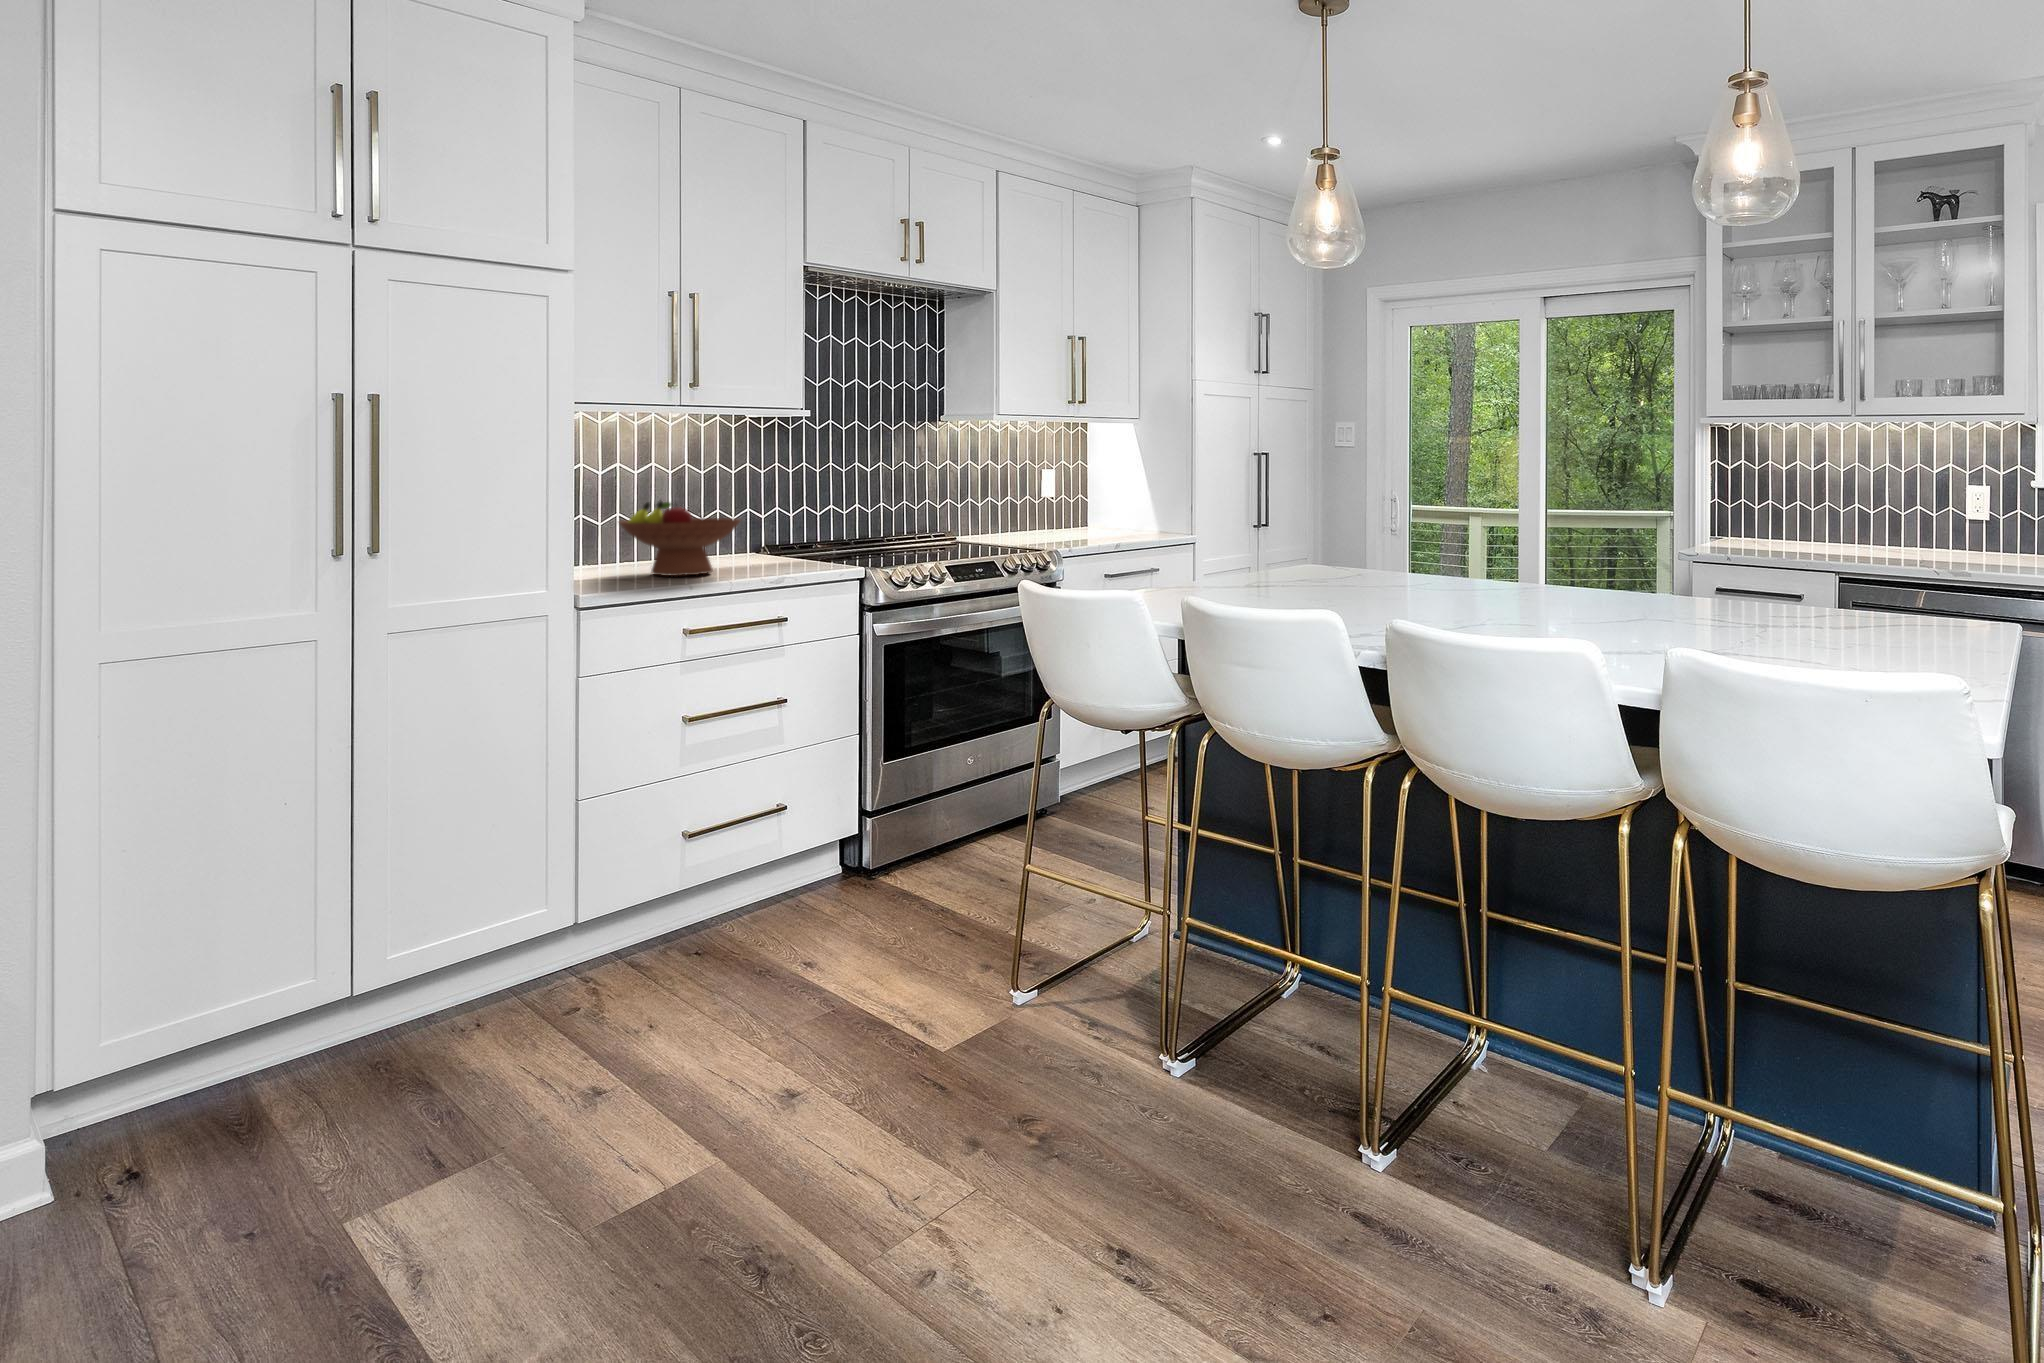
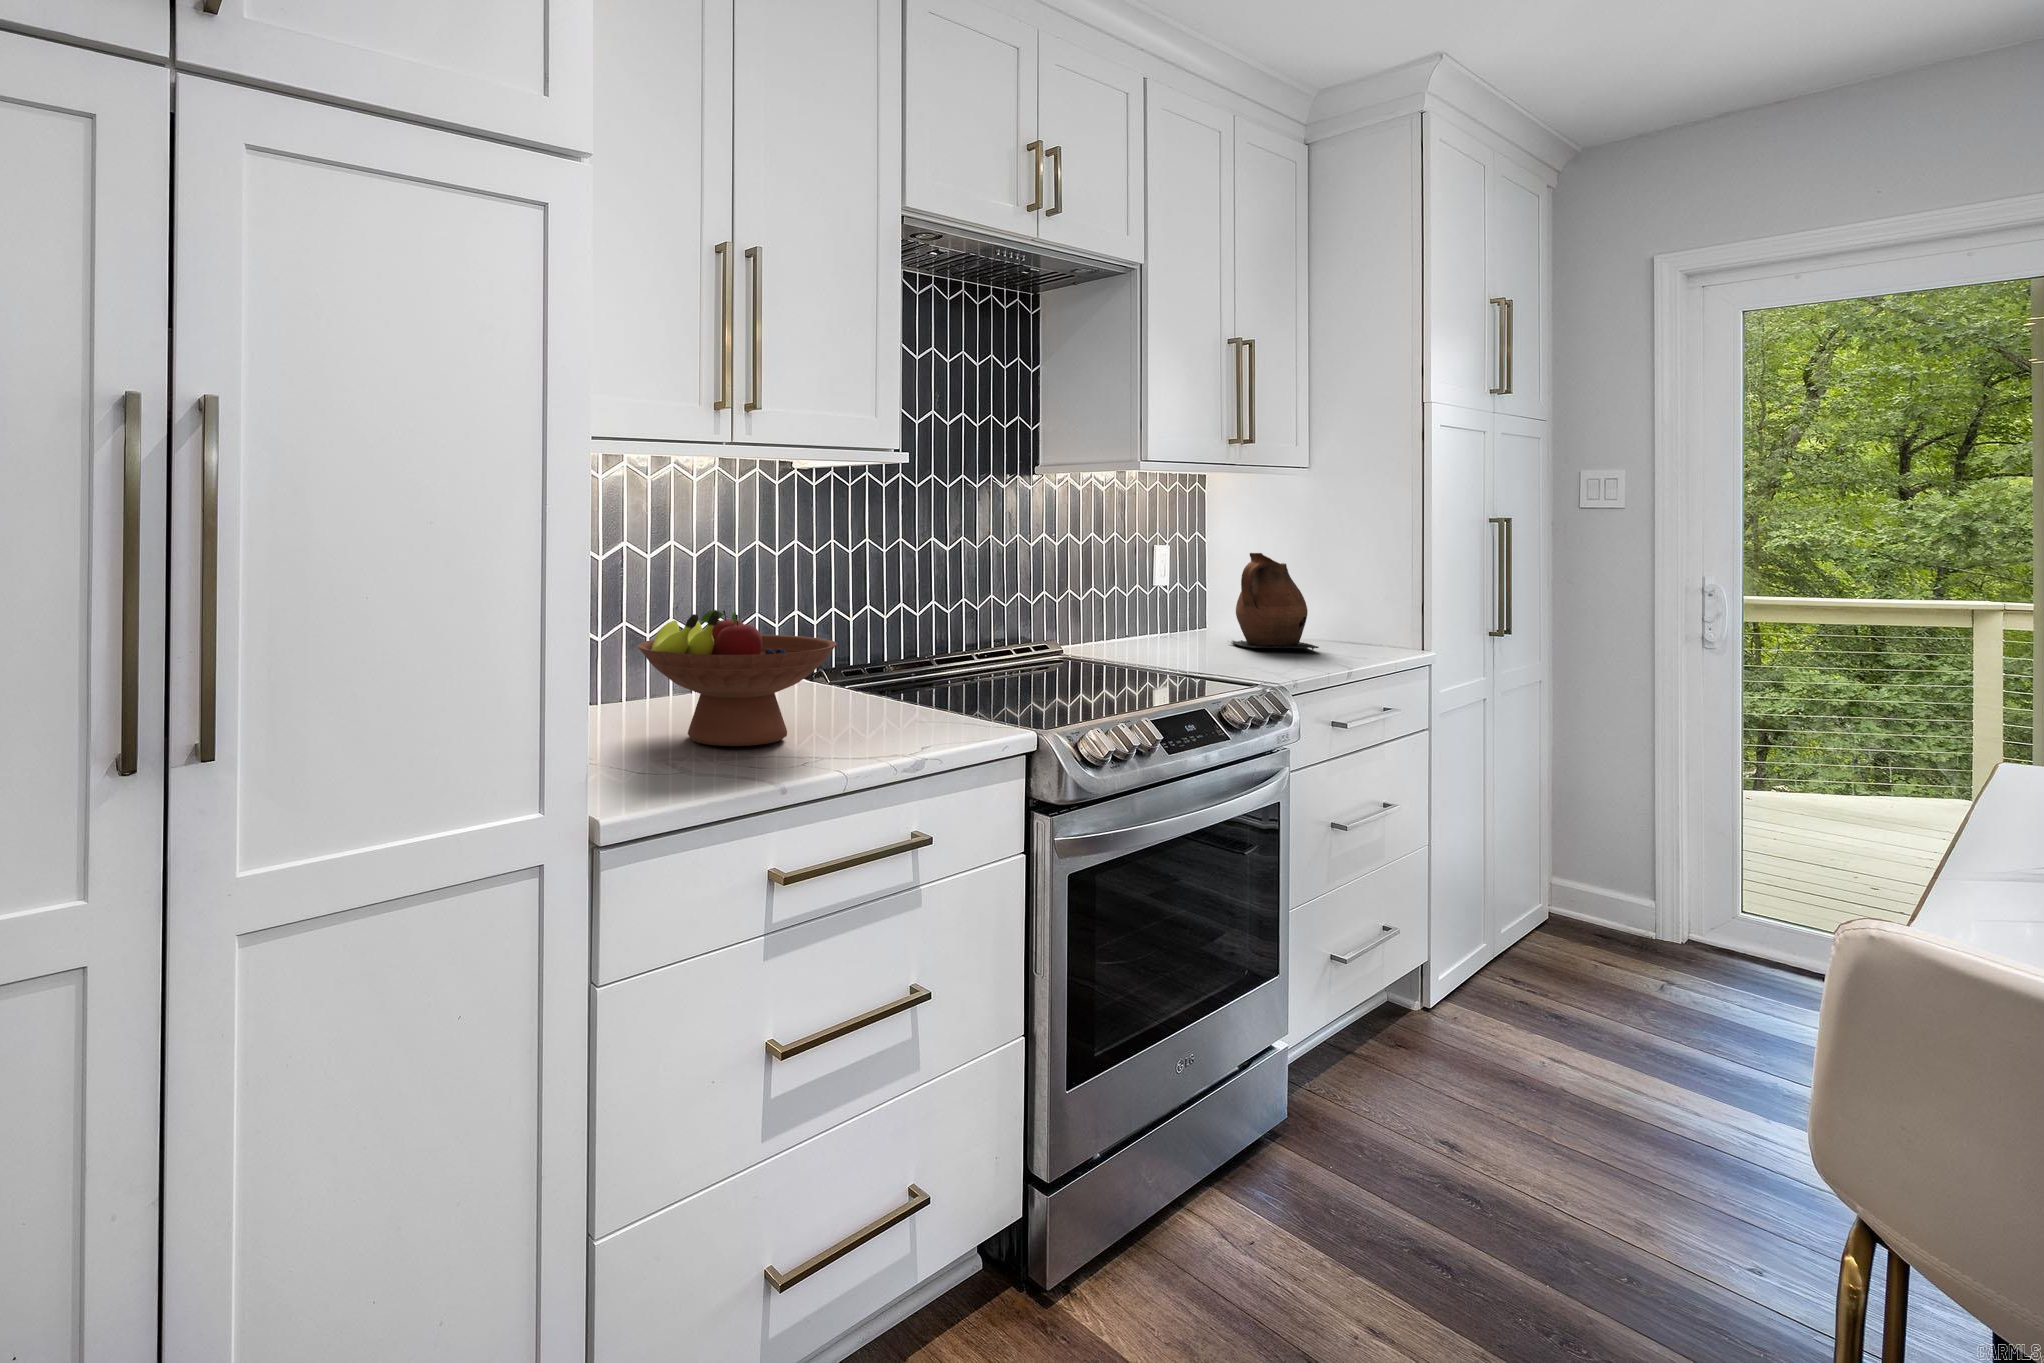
ceramic pitcher: none [1077,475,1128,537] -> present [1232,553,1319,650]

